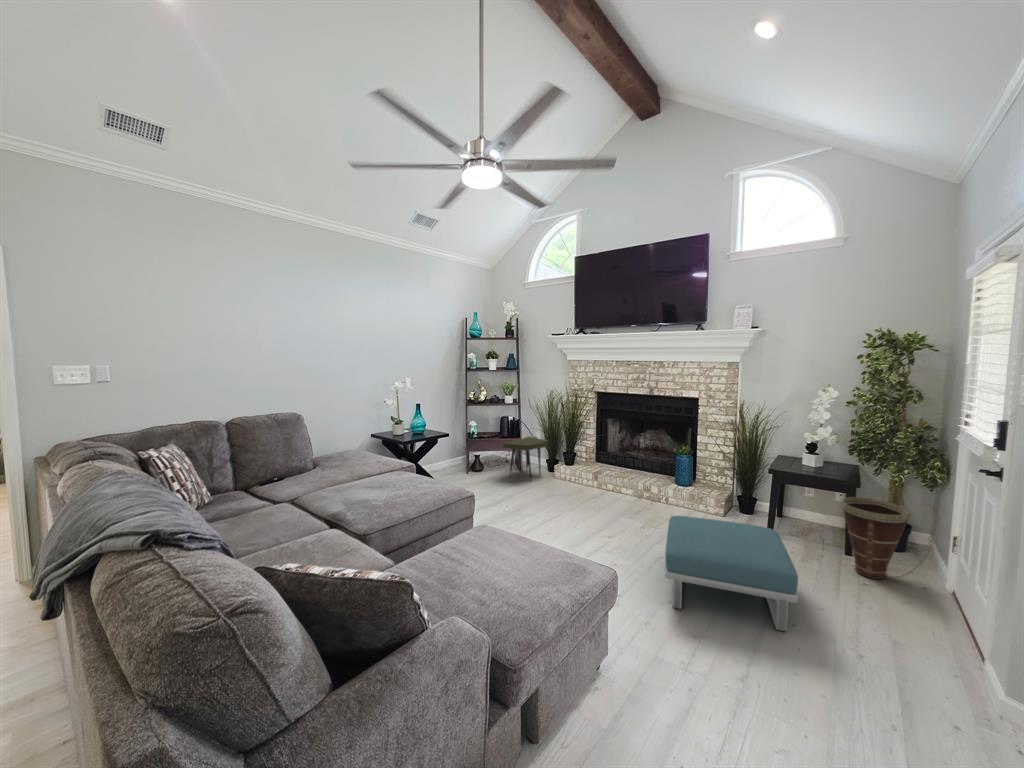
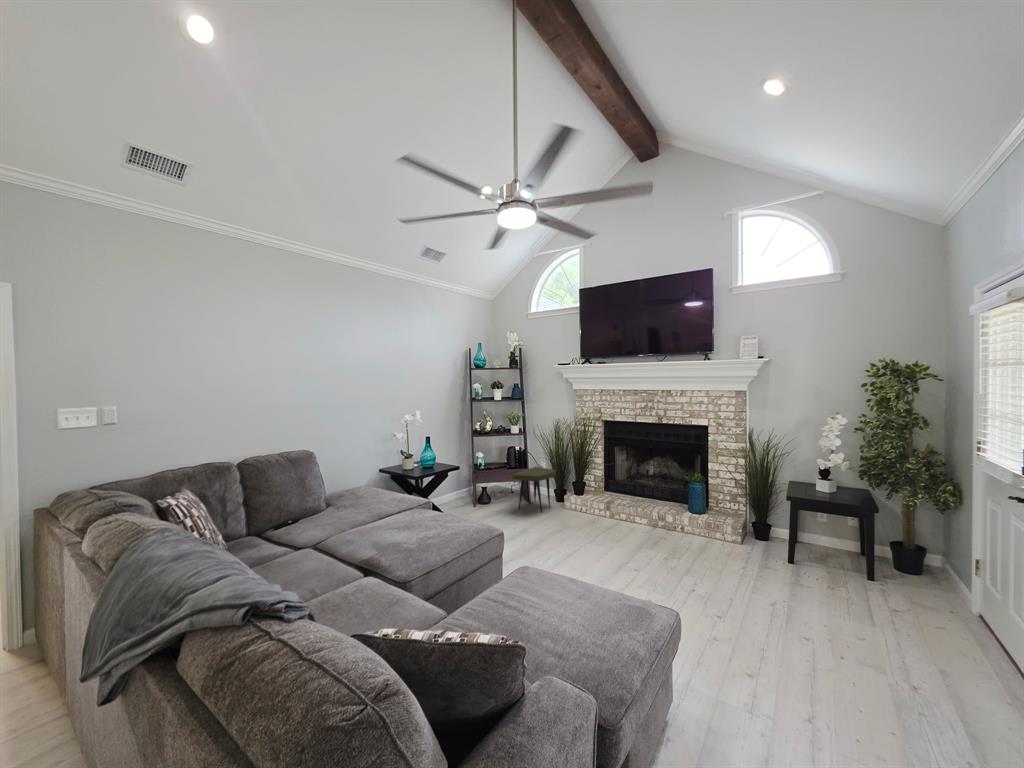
basket: present [842,492,940,579] -> none [864,516,960,604]
footstool: present [665,516,798,631] -> none [698,547,845,665]

